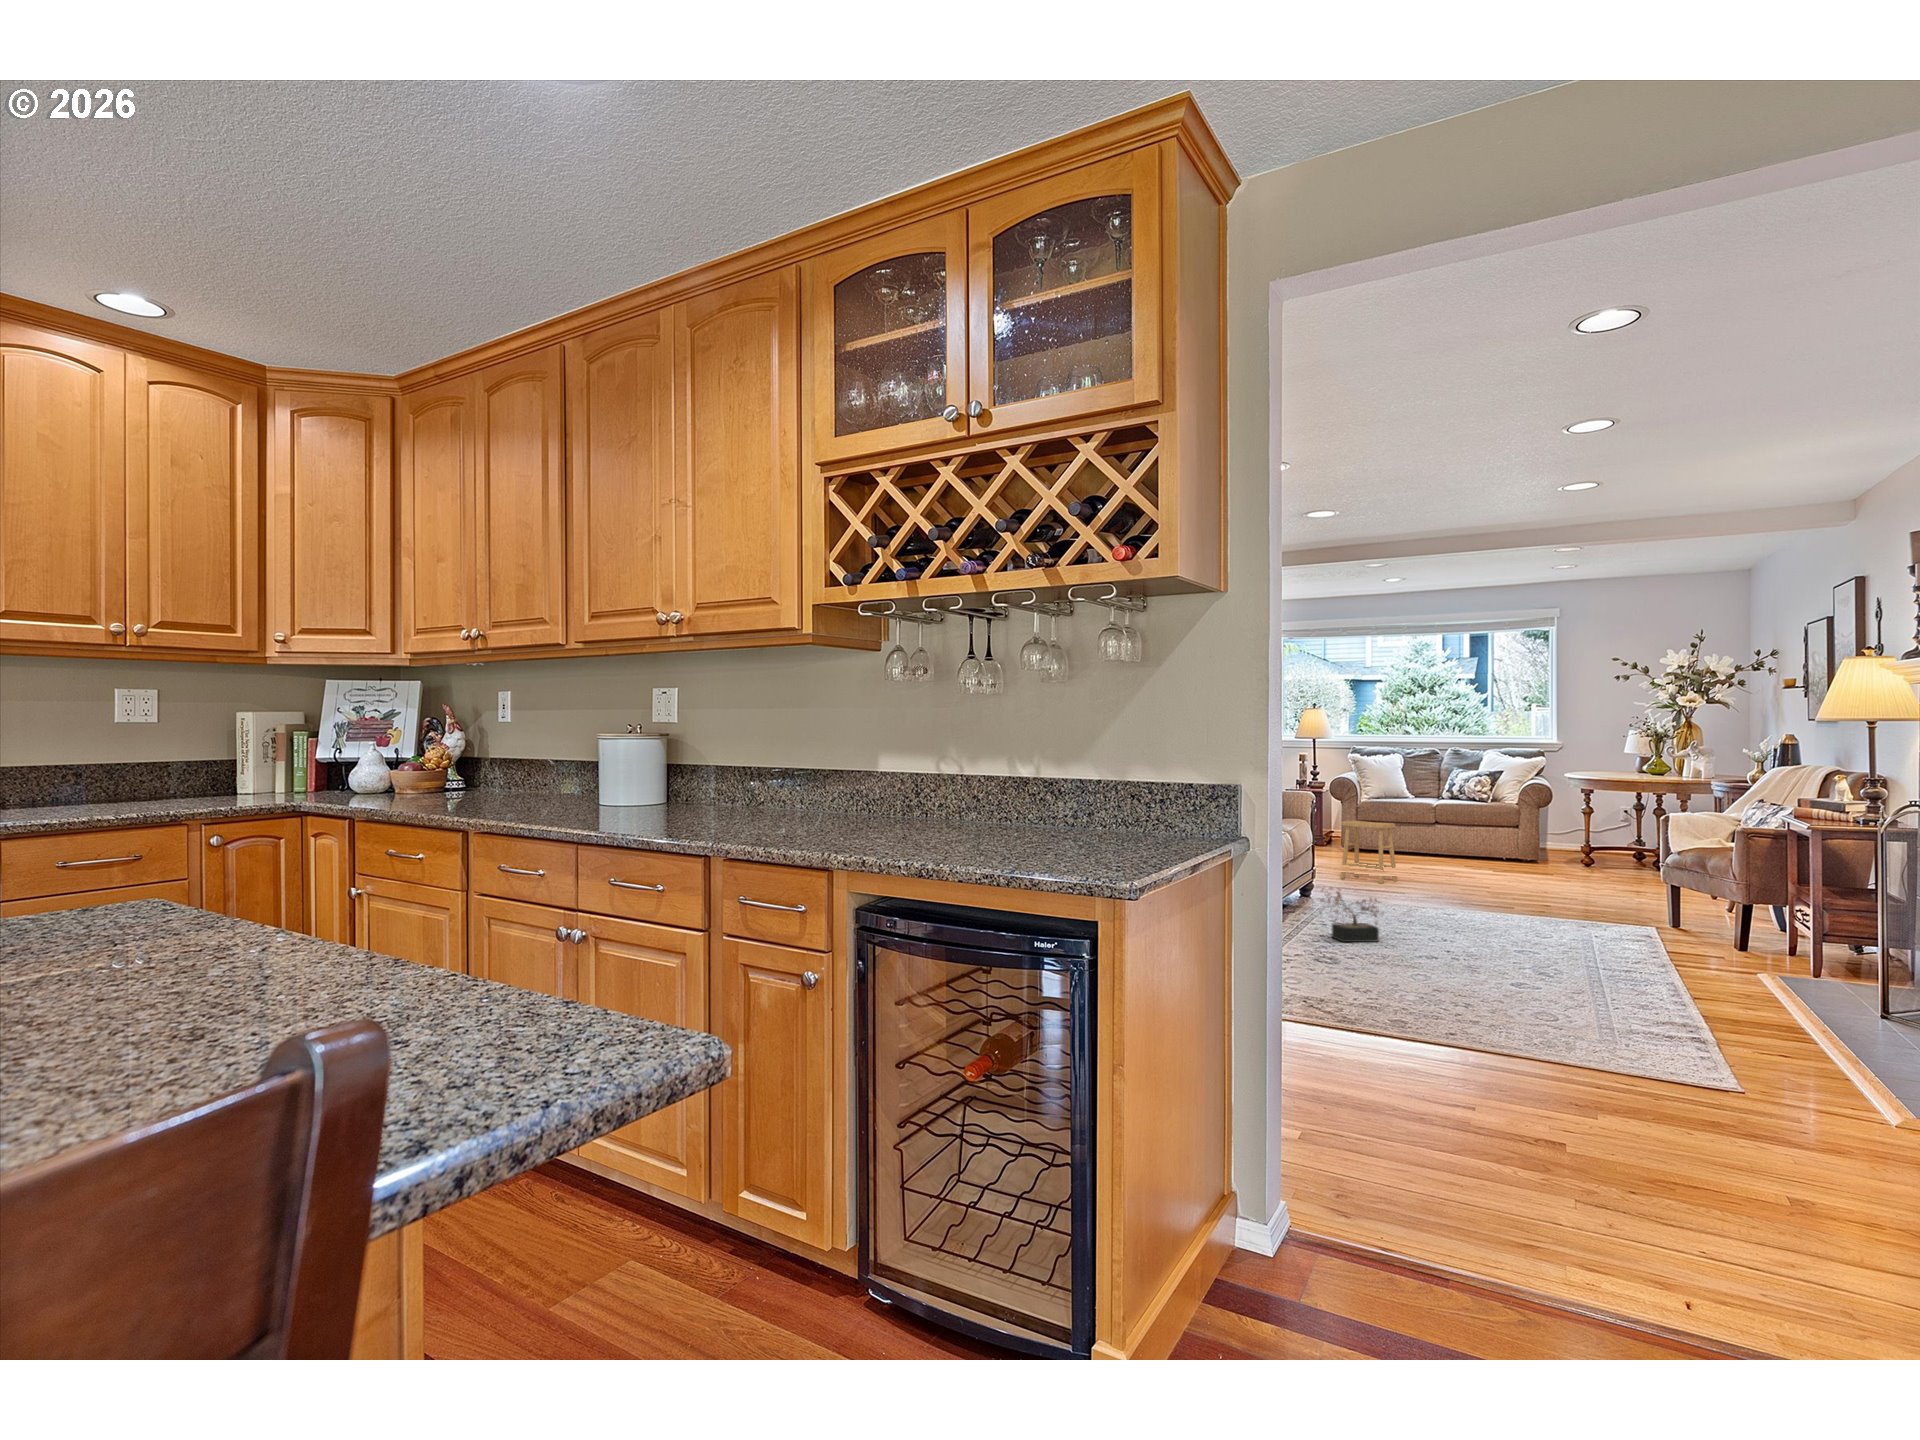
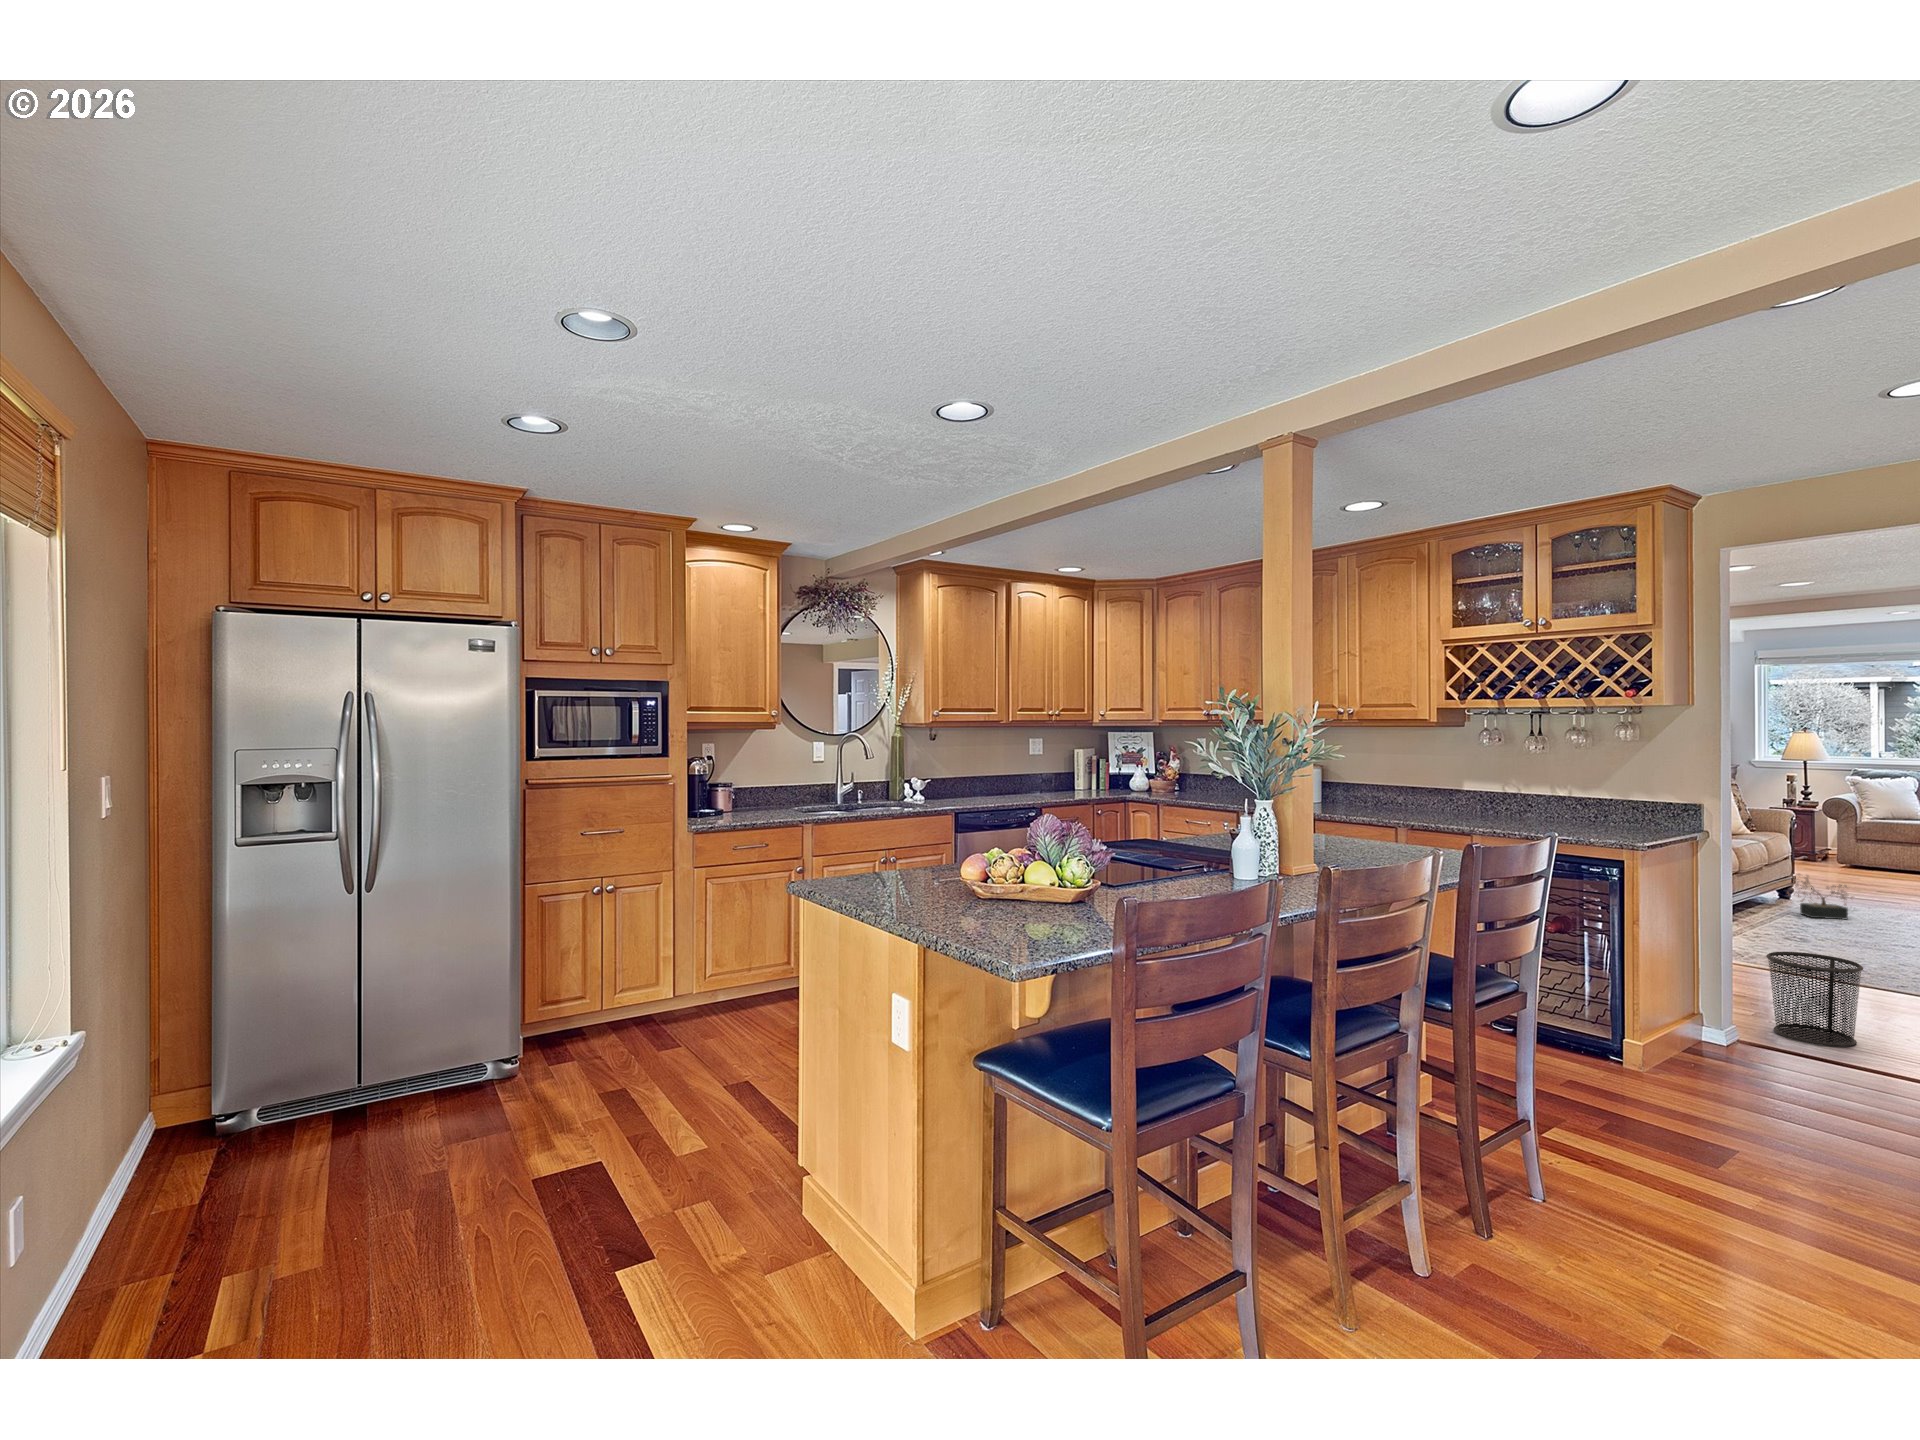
footstool: present [1340,821,1397,884] -> none [1823,819,1889,877]
trash can: none [1331,1042,1473,1227] -> present [1766,952,1863,1047]

